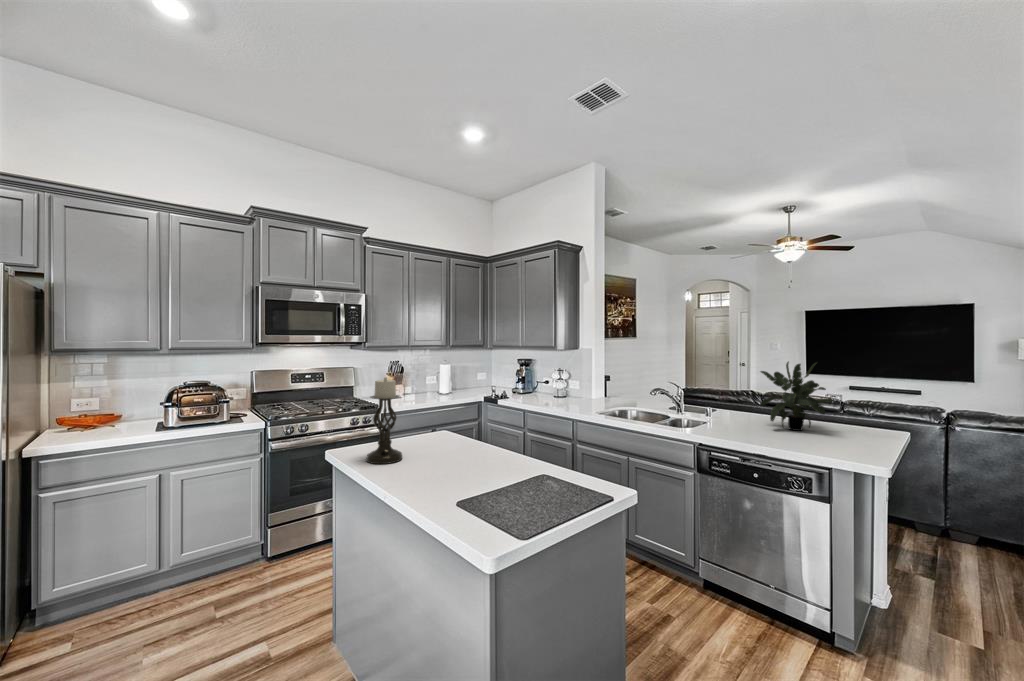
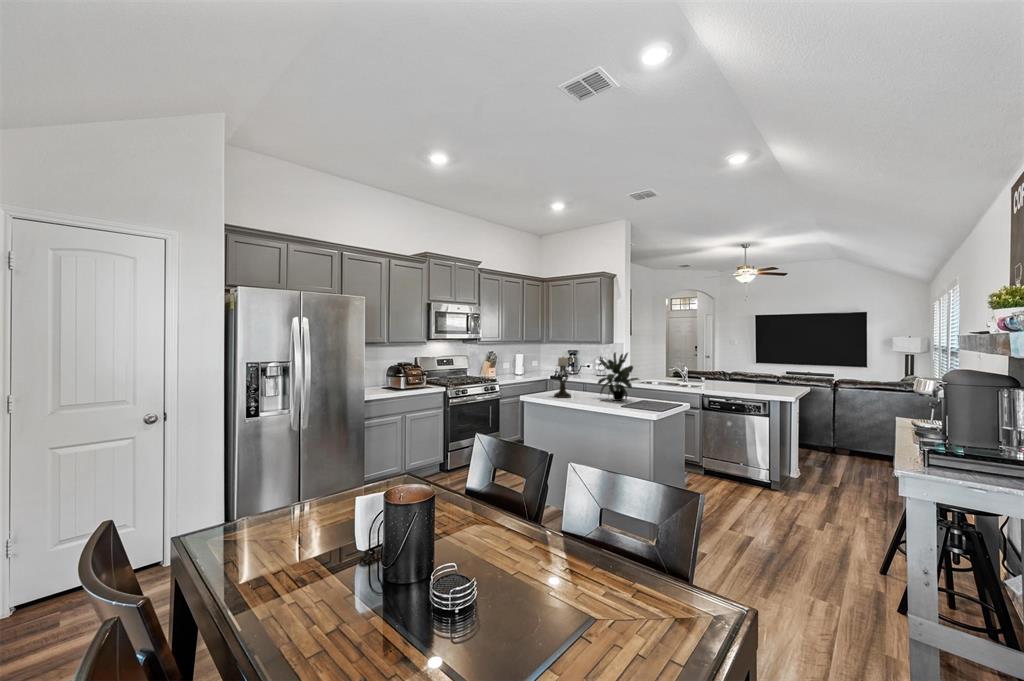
potted plant: present [761,362,834,431] -> present [598,353,639,401]

